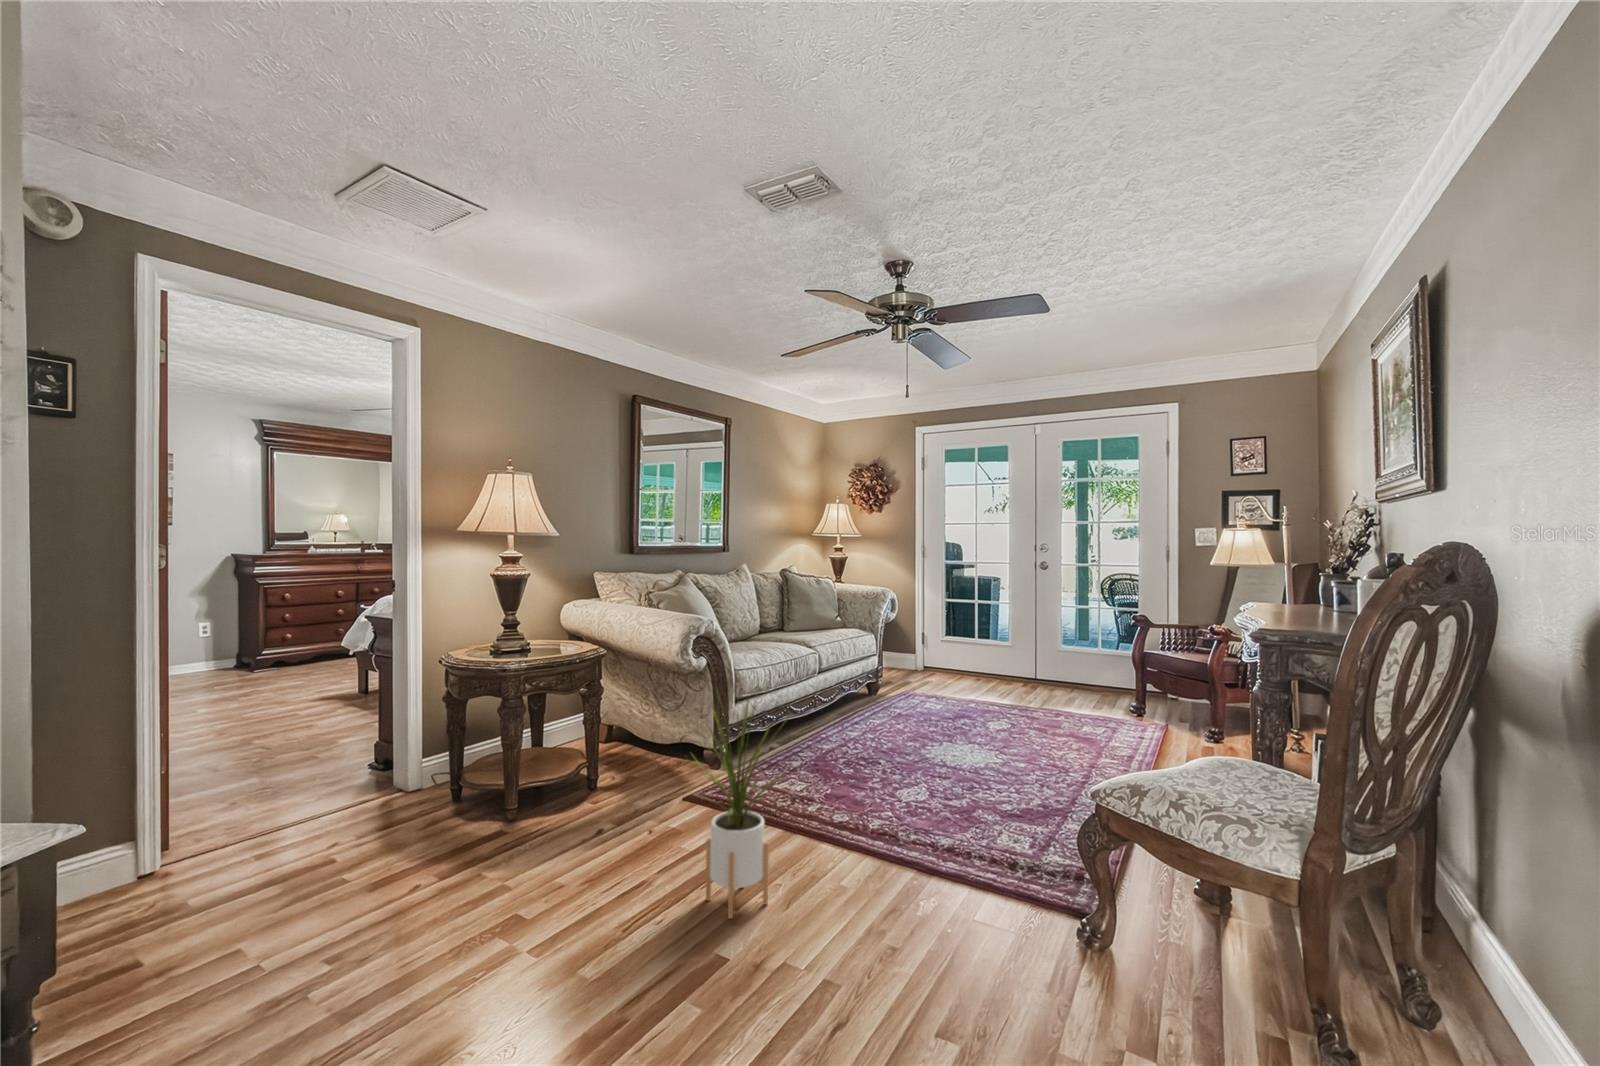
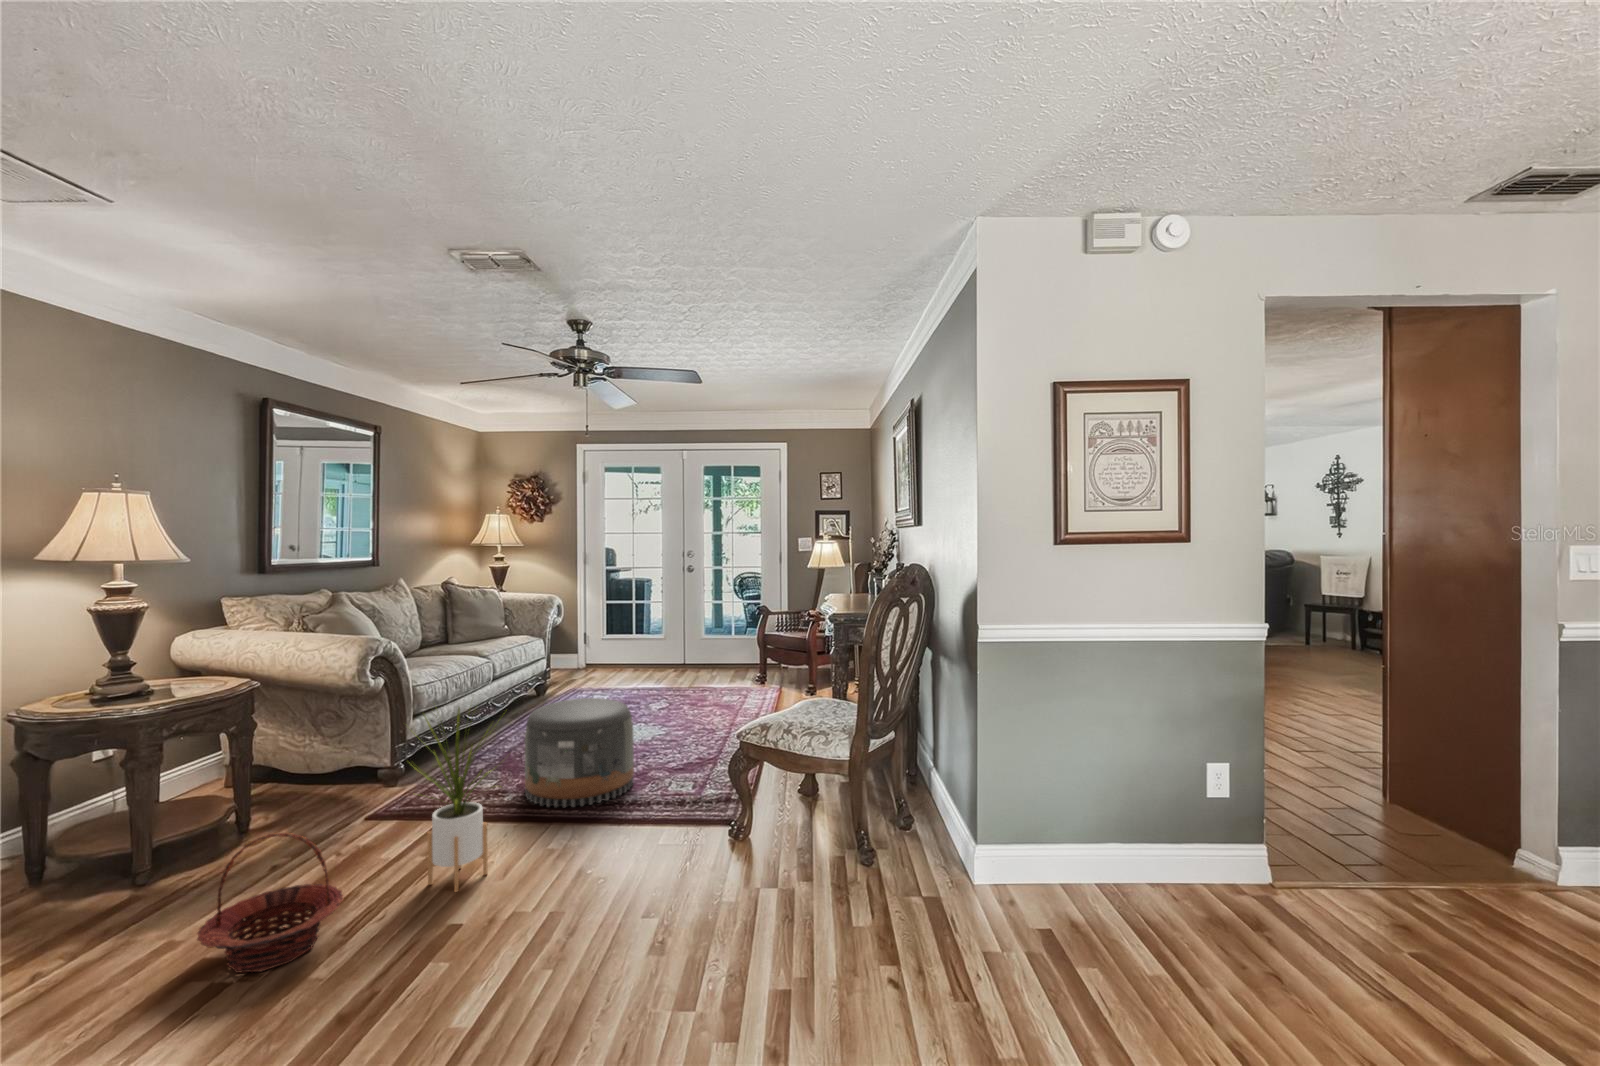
pouf: none [831,706,957,839] -> present [525,698,634,807]
basket: none [479,810,614,961] -> present [197,833,344,973]

